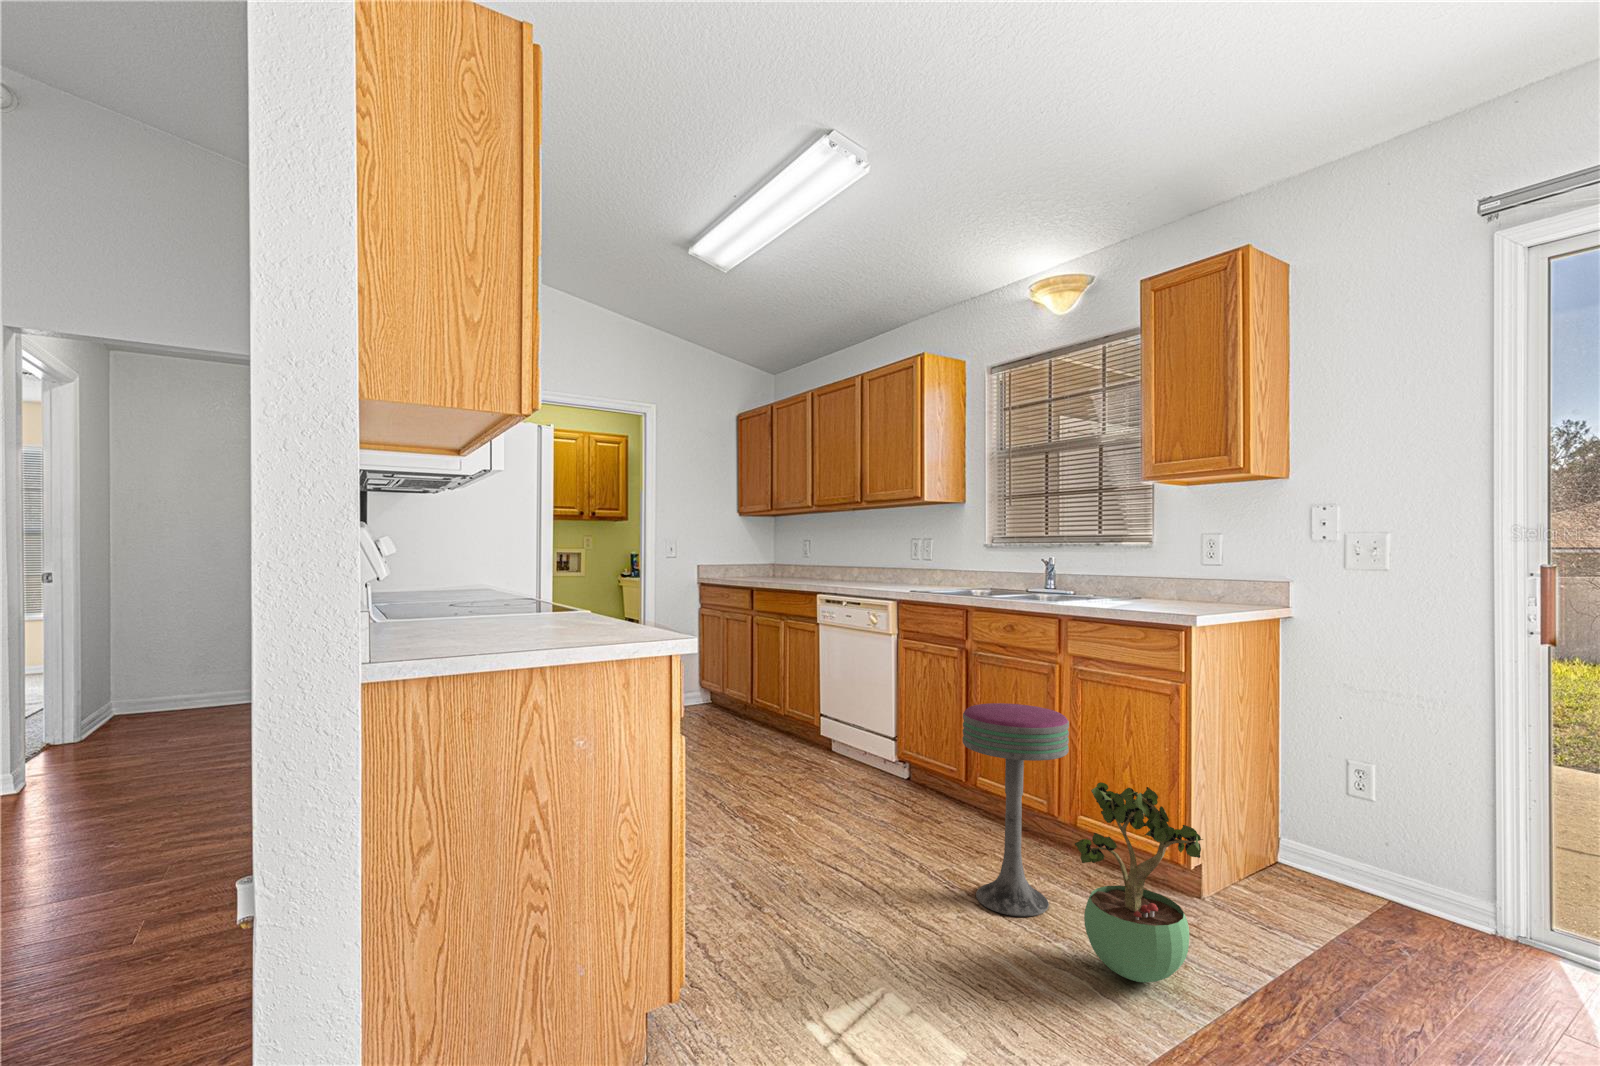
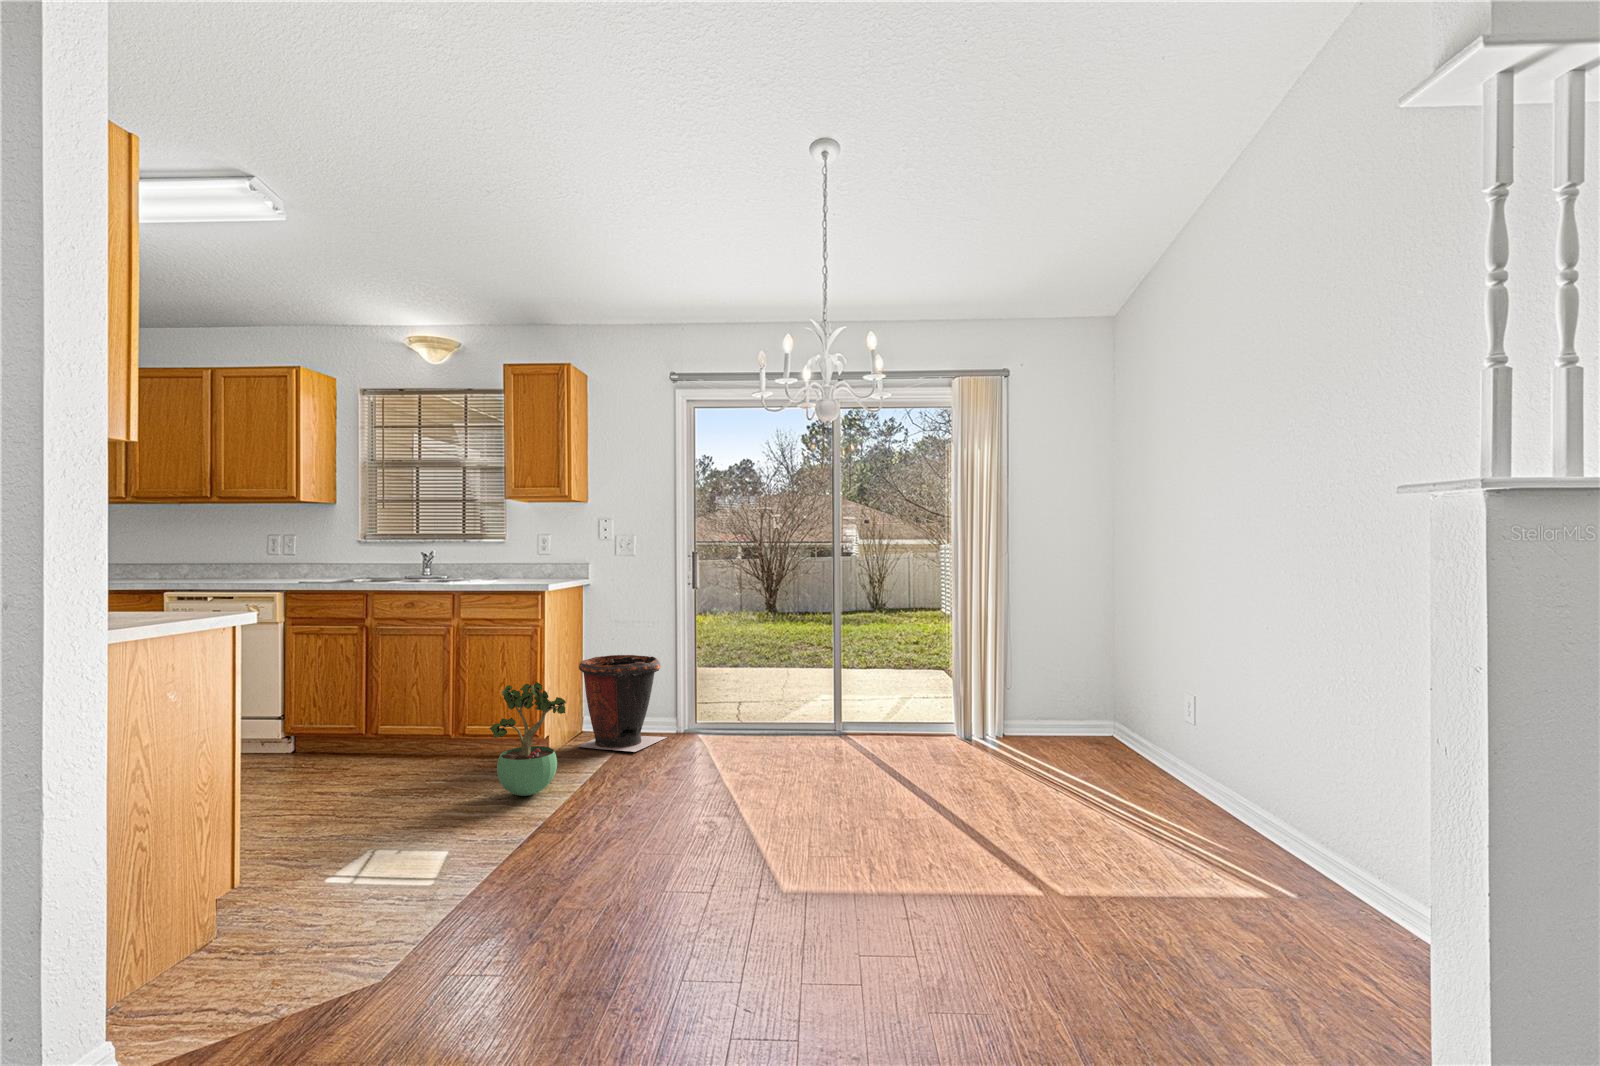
bar stool: present [963,703,1069,916] -> none [396,654,475,795]
trash can: none [1256,745,1462,953] -> present [578,655,667,752]

